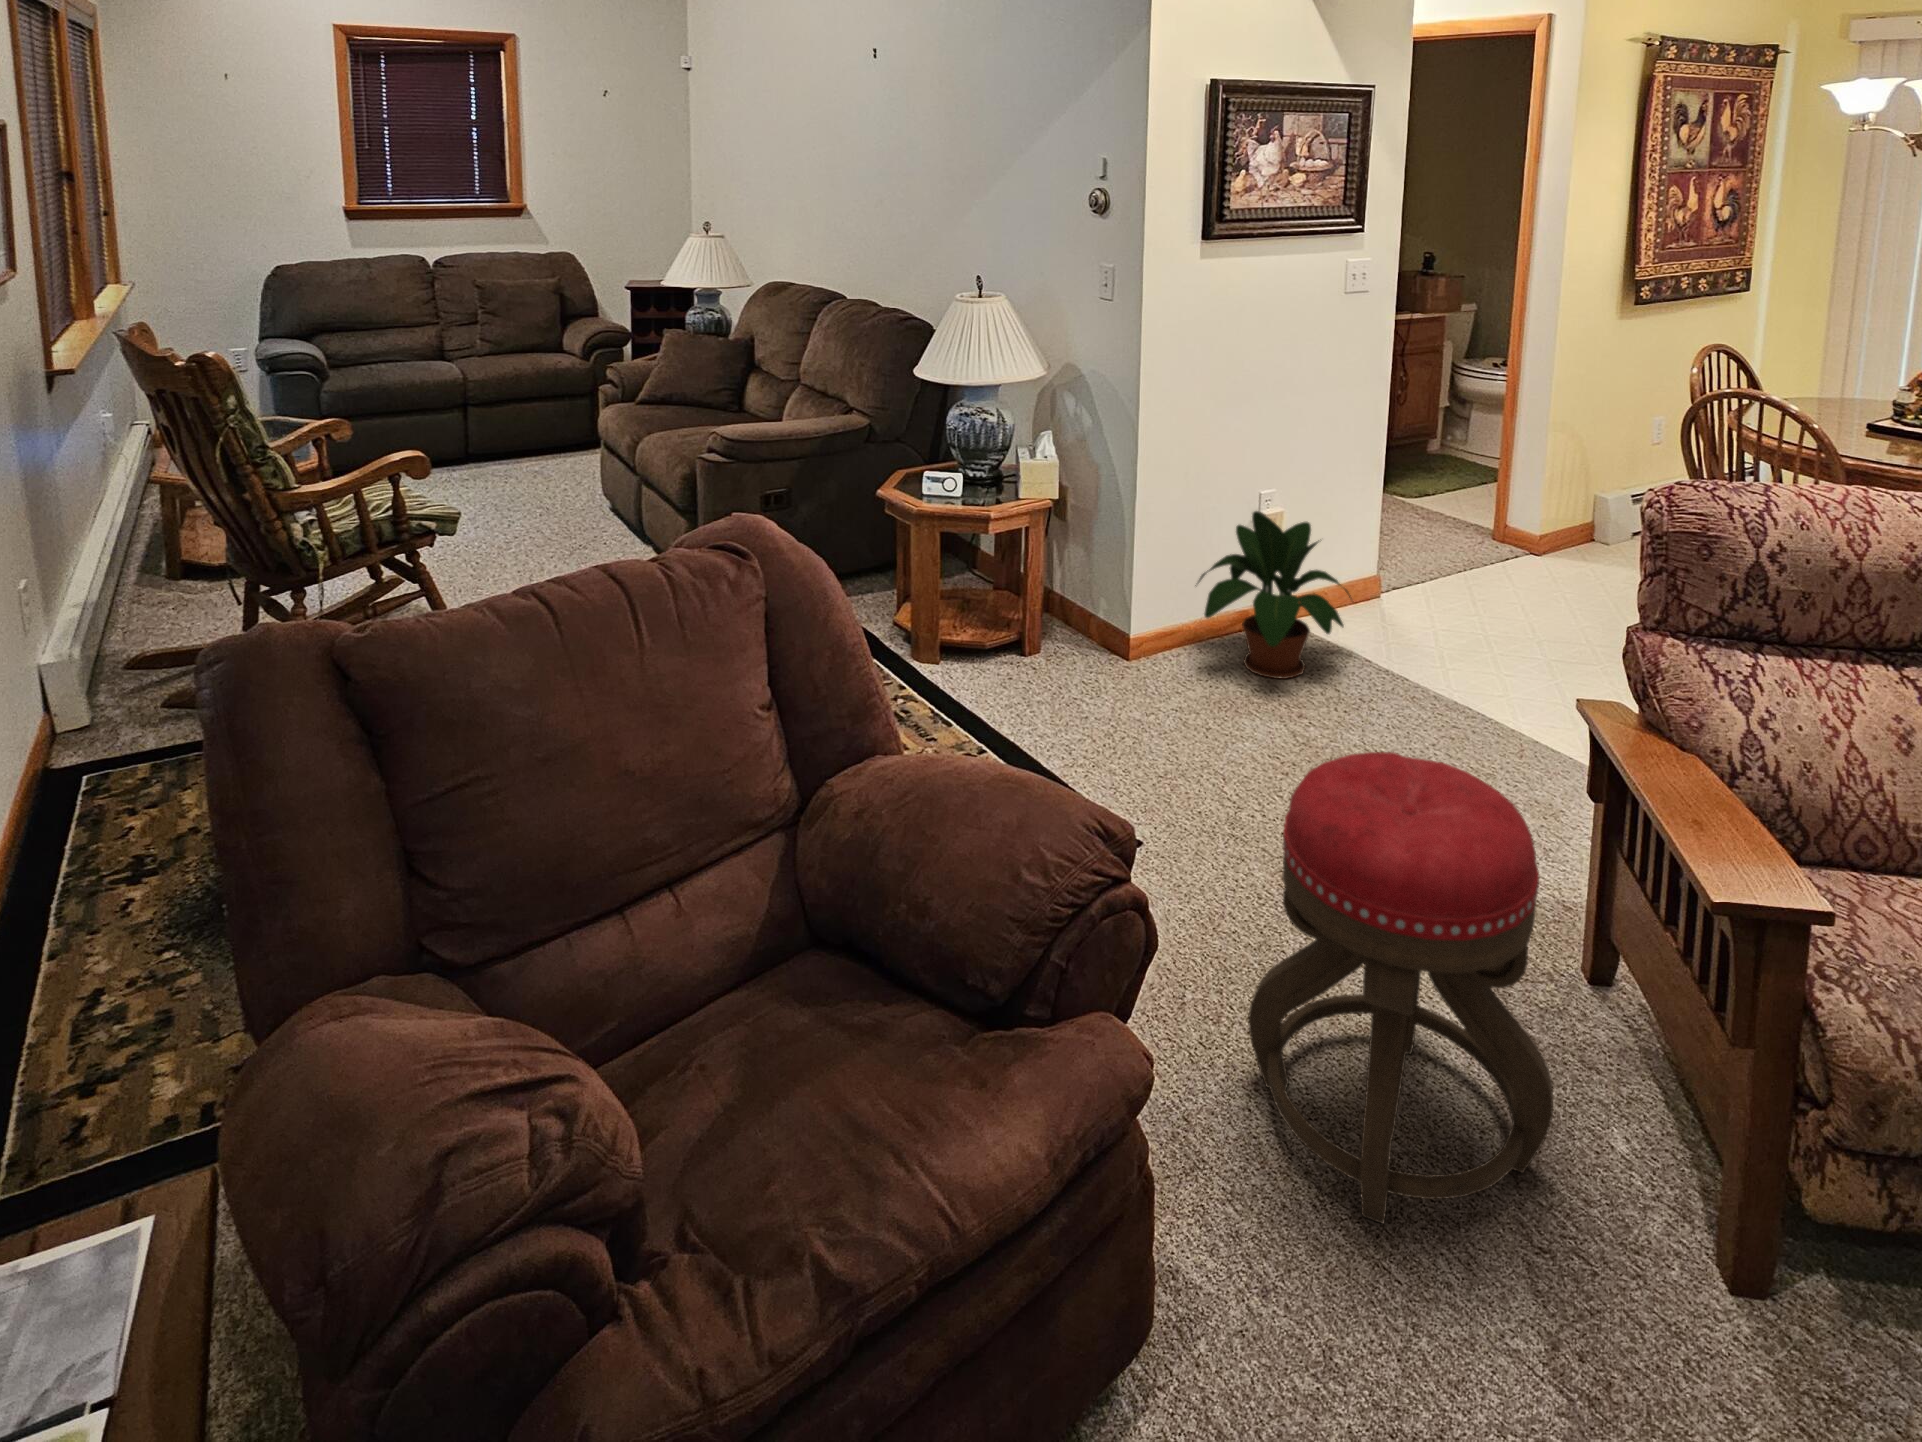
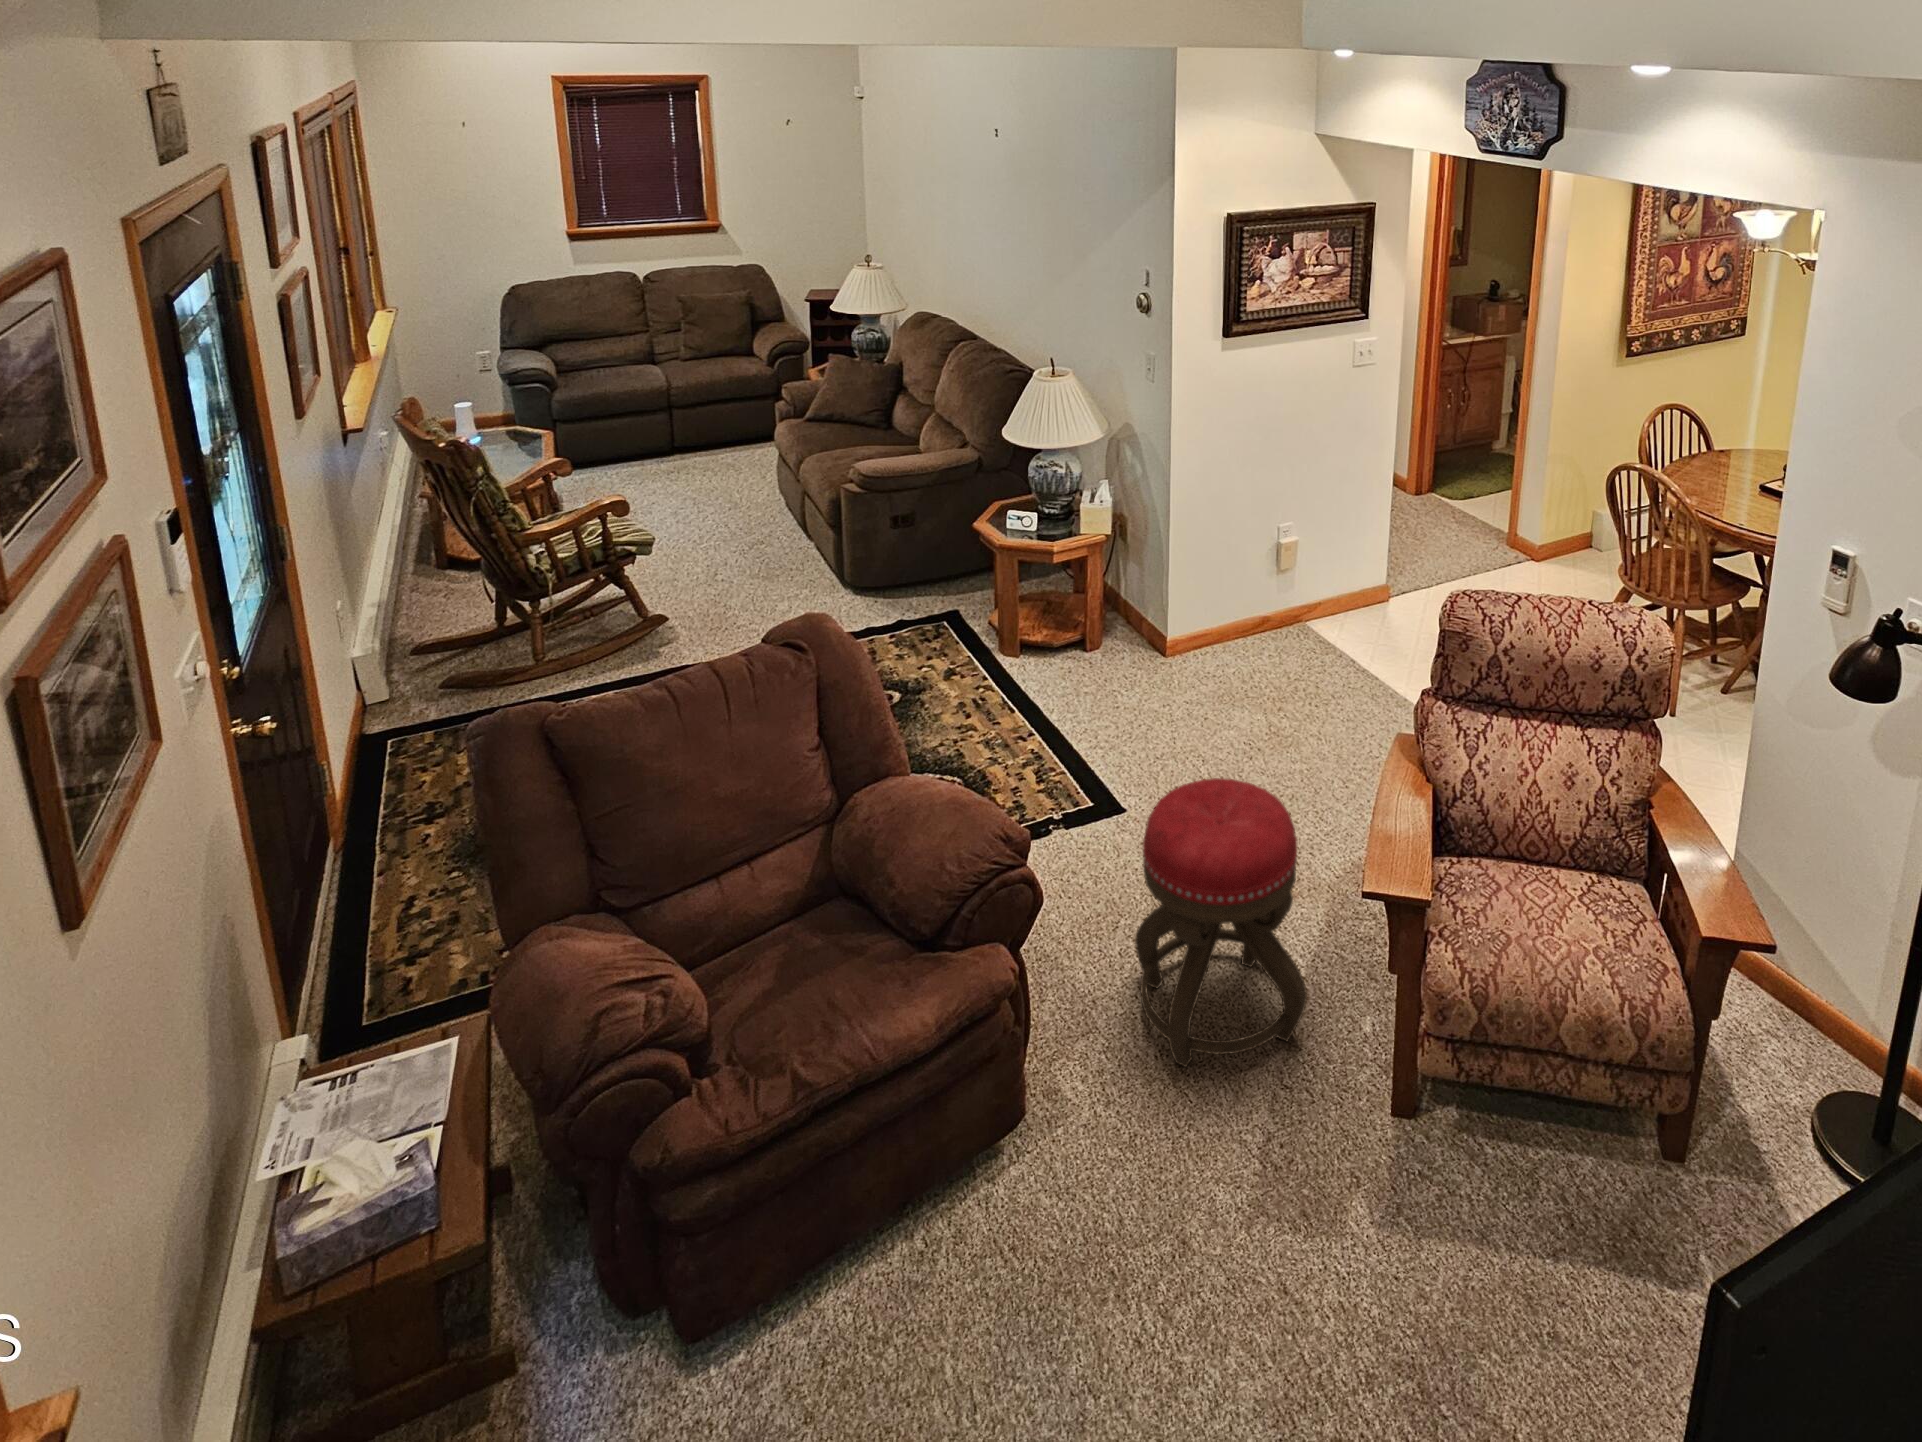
potted plant: present [1195,511,1351,679] -> none [1220,554,1345,680]

